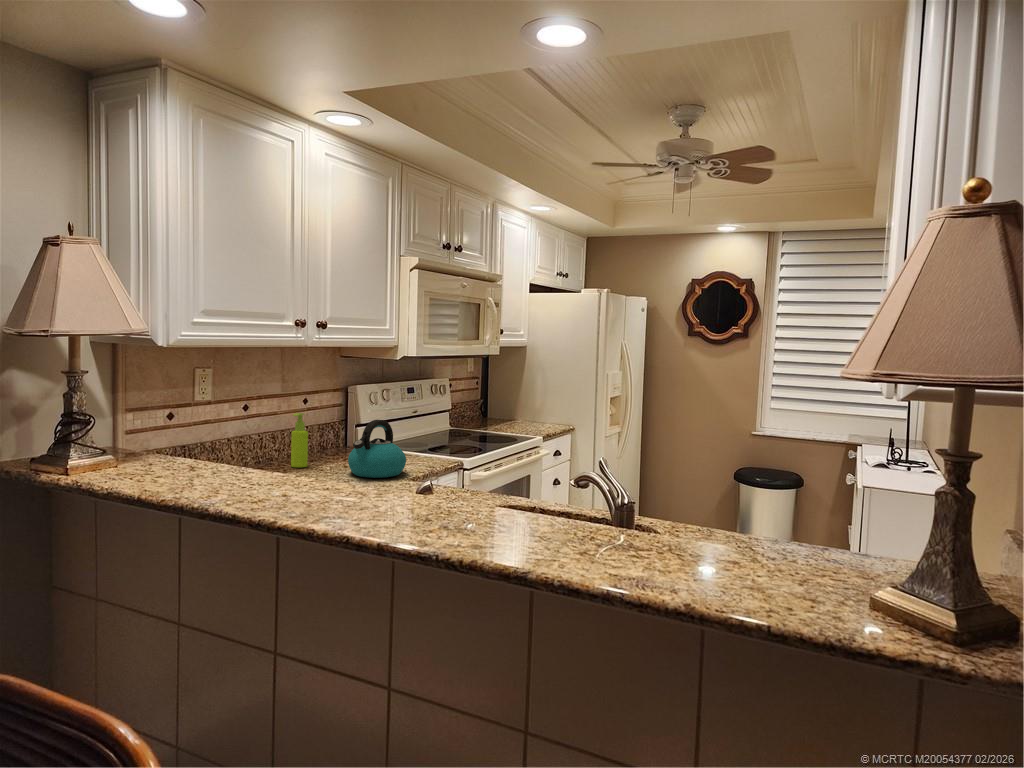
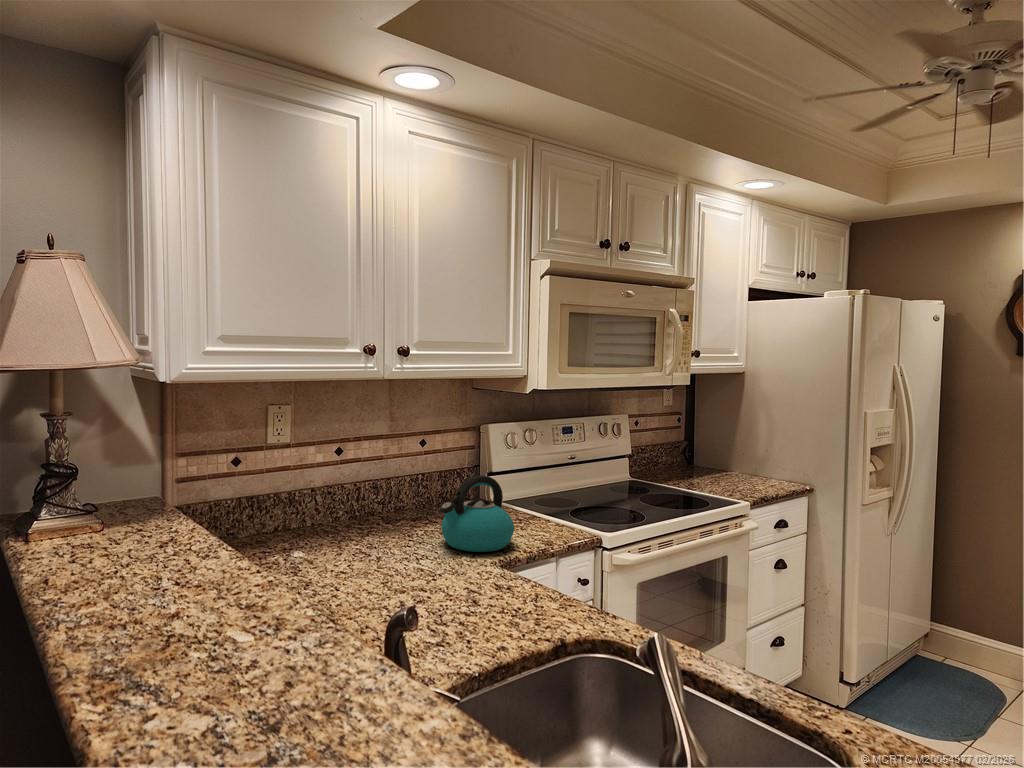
soap dispenser: present [291,413,308,467] -> none [387,460,408,526]

